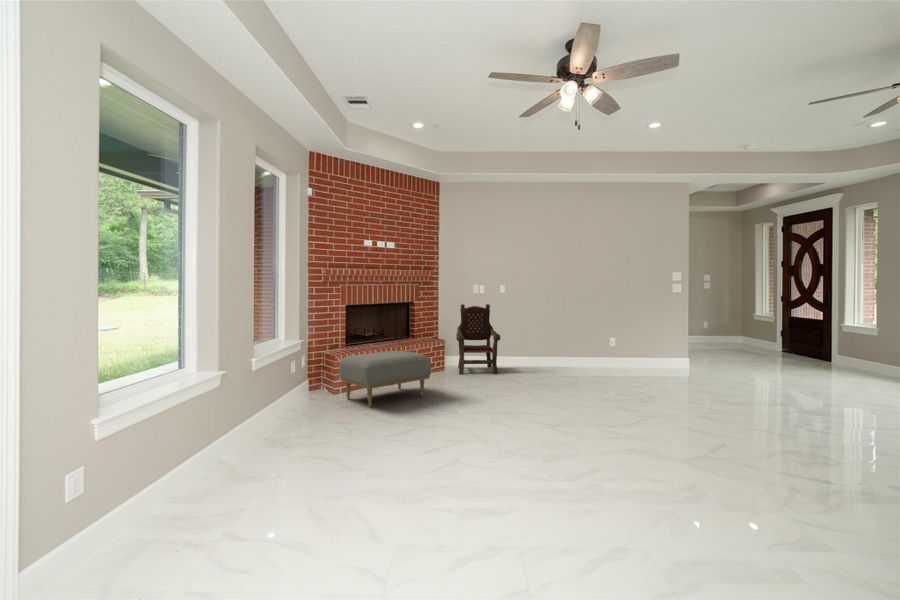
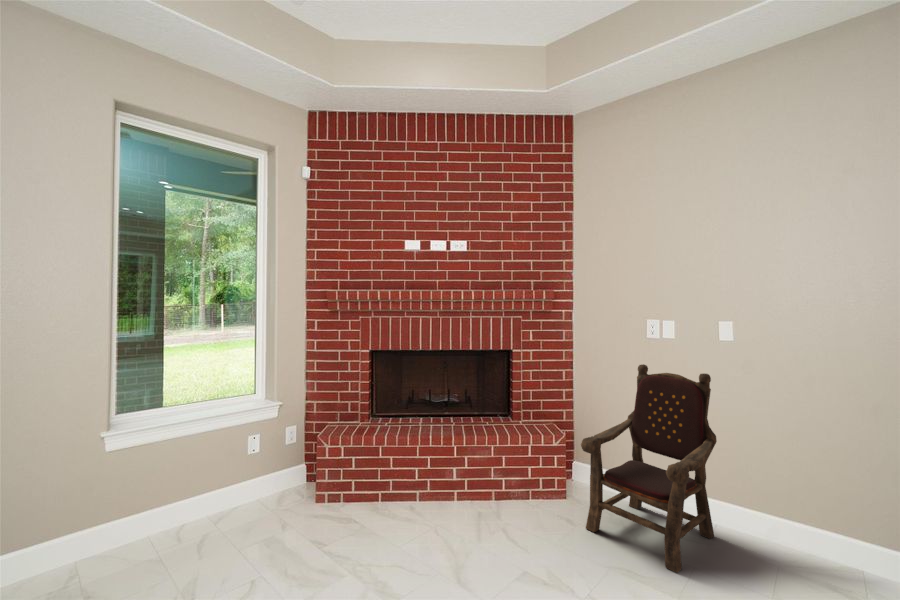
ottoman: present [339,351,431,407] -> none [228,444,407,571]

